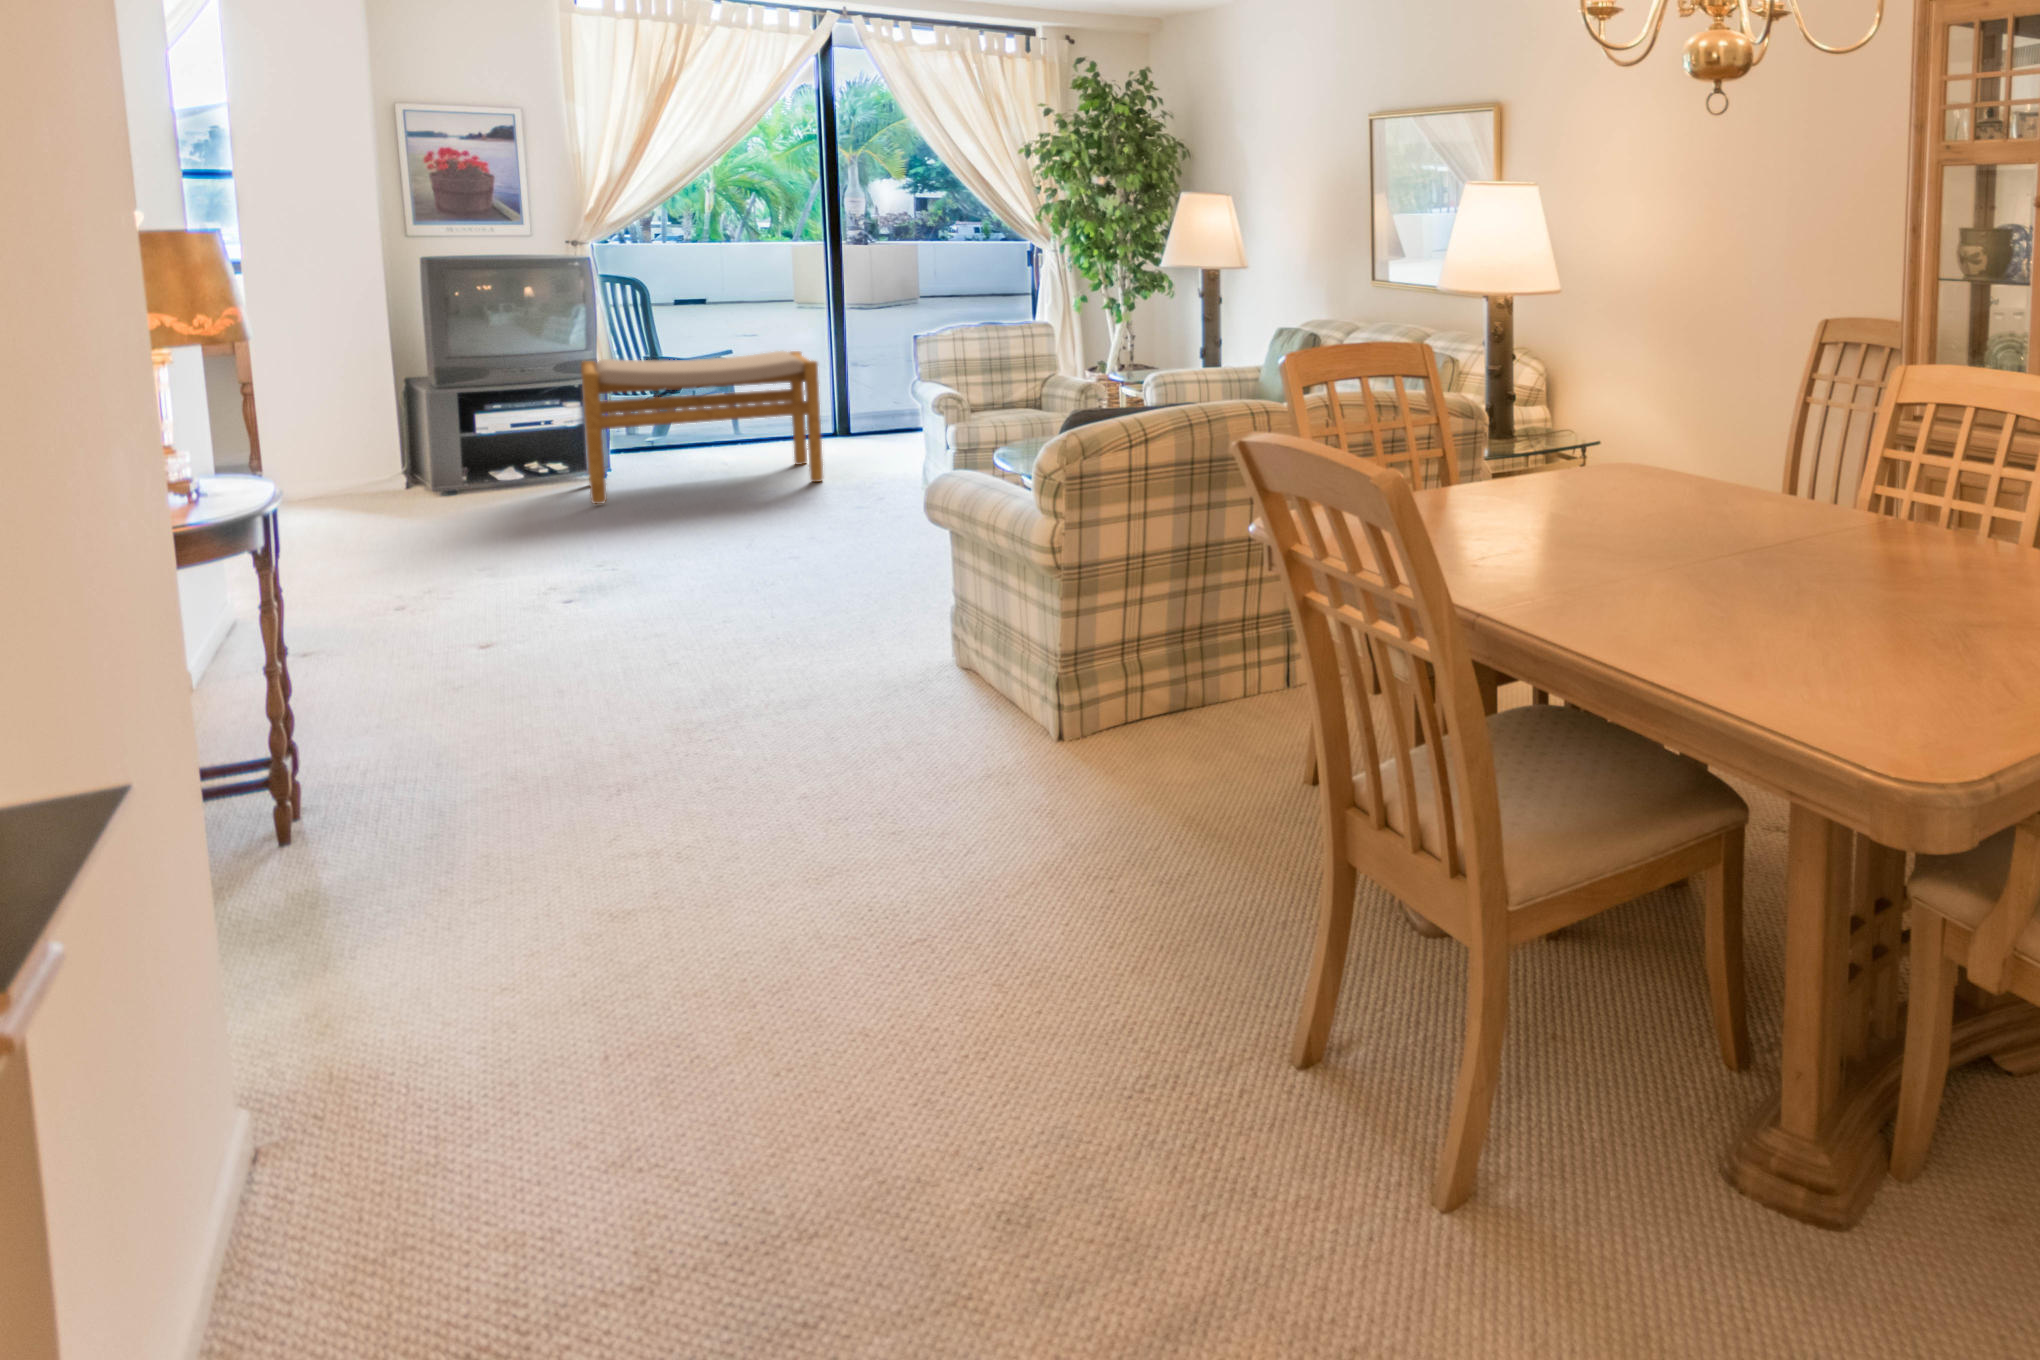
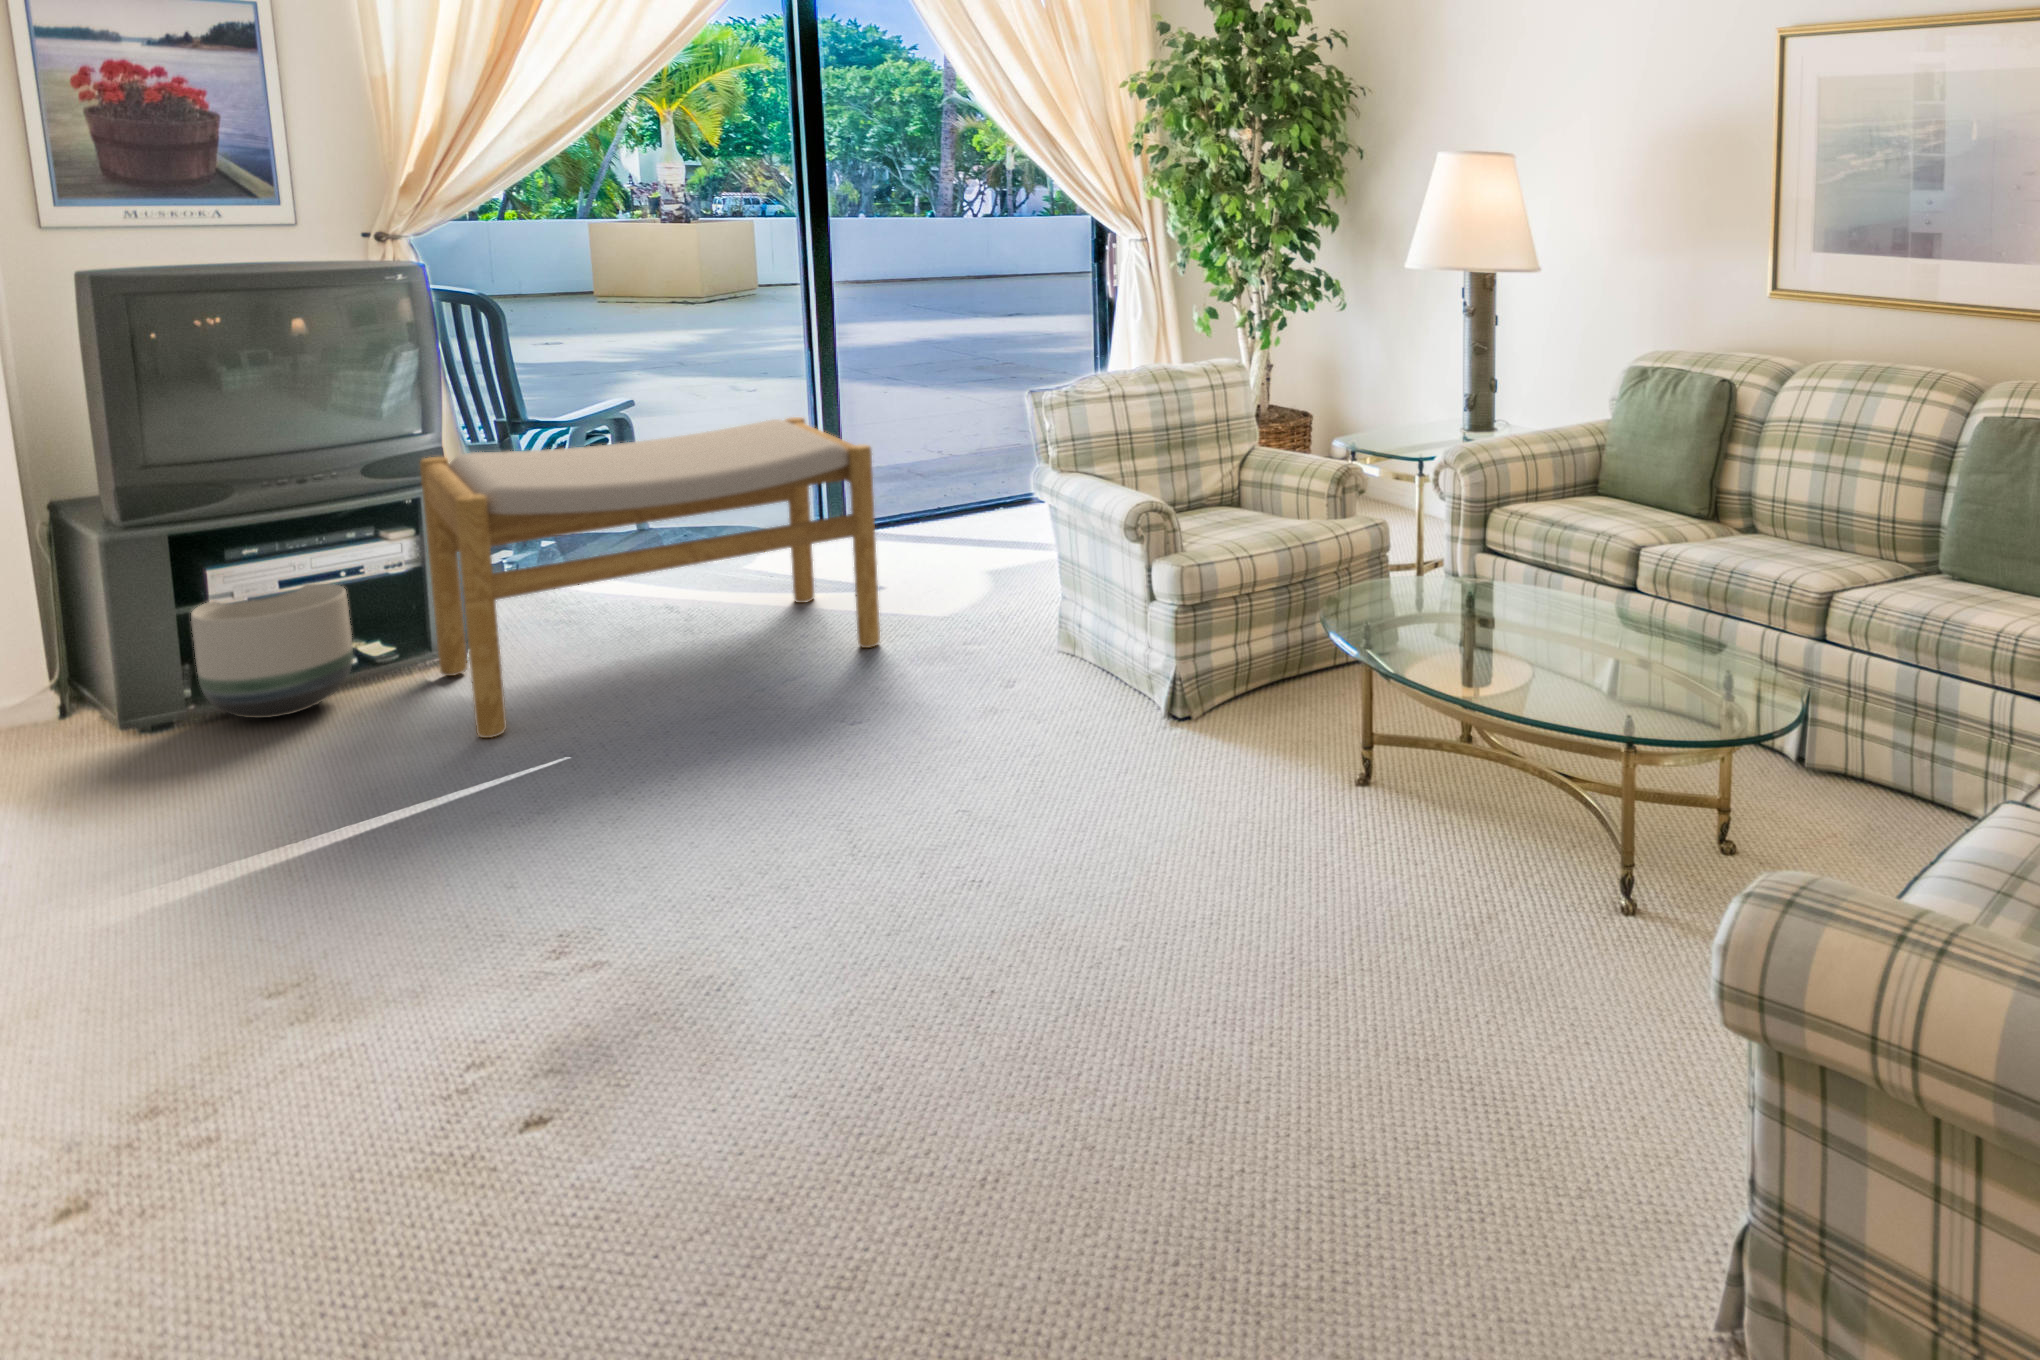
planter: none [465,426,543,492] -> present [191,584,353,718]

